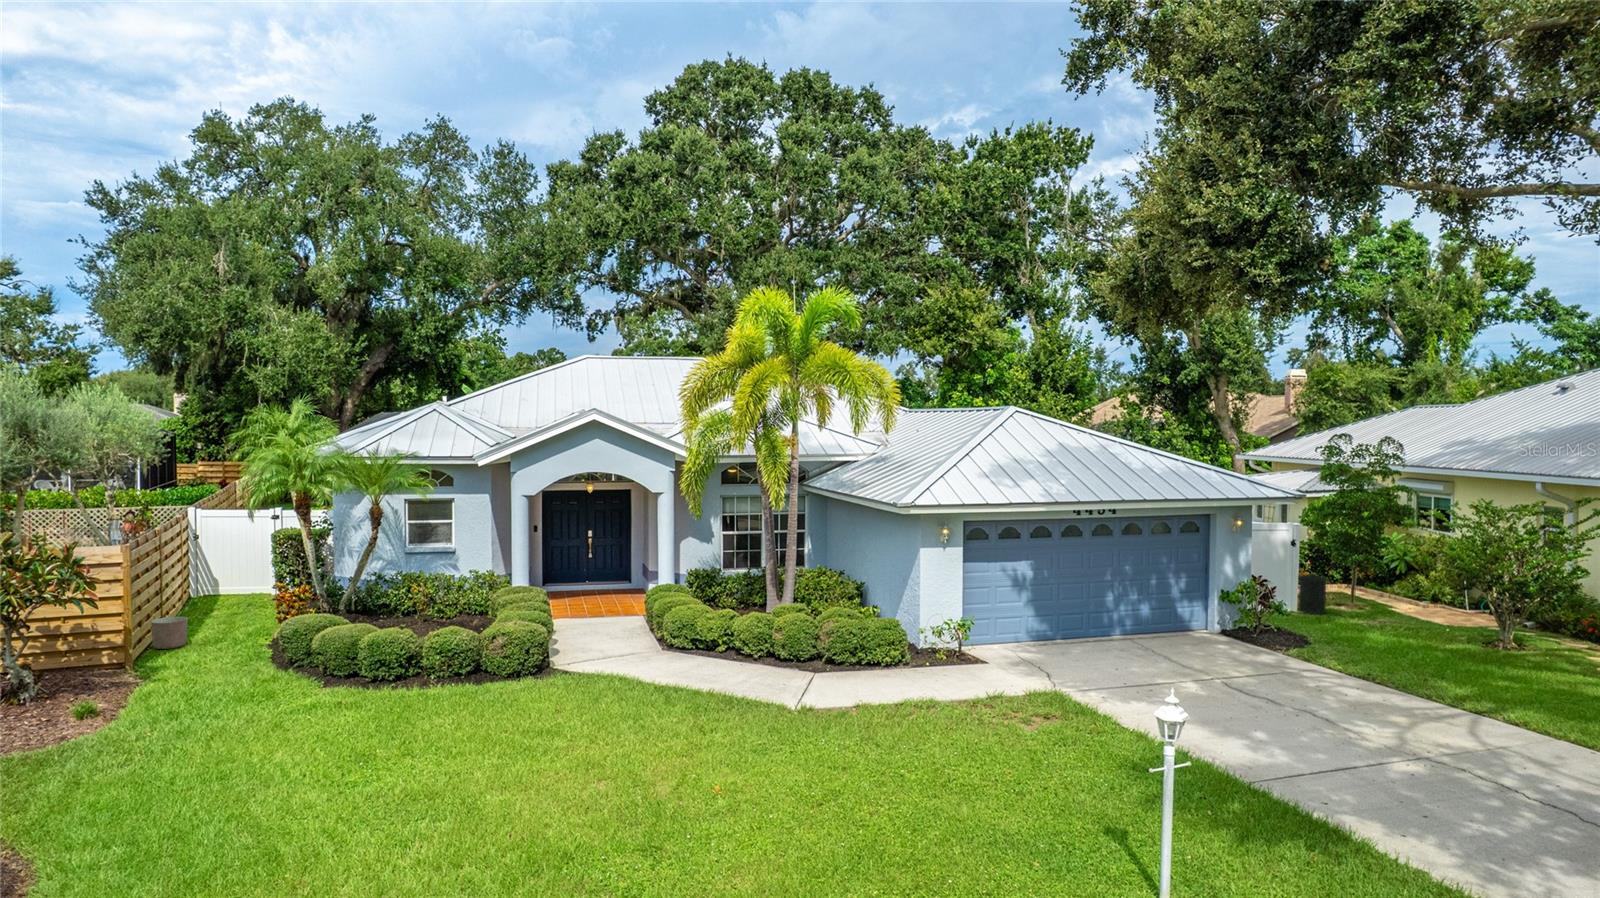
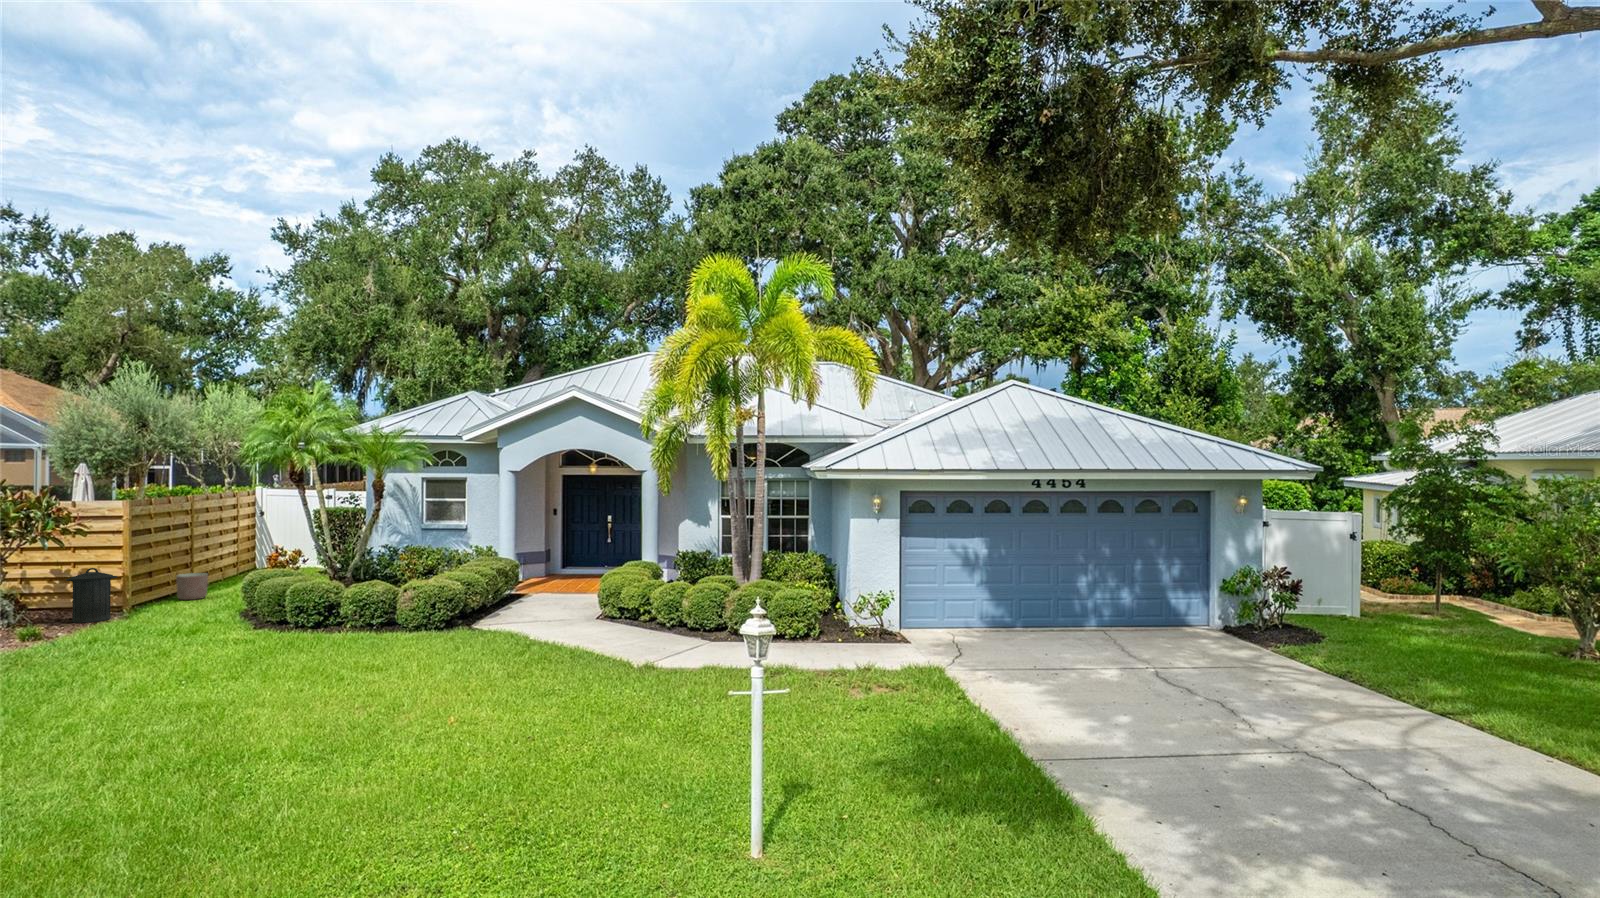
trash can: present [1299,573,1327,614] -> present [66,568,117,623]

